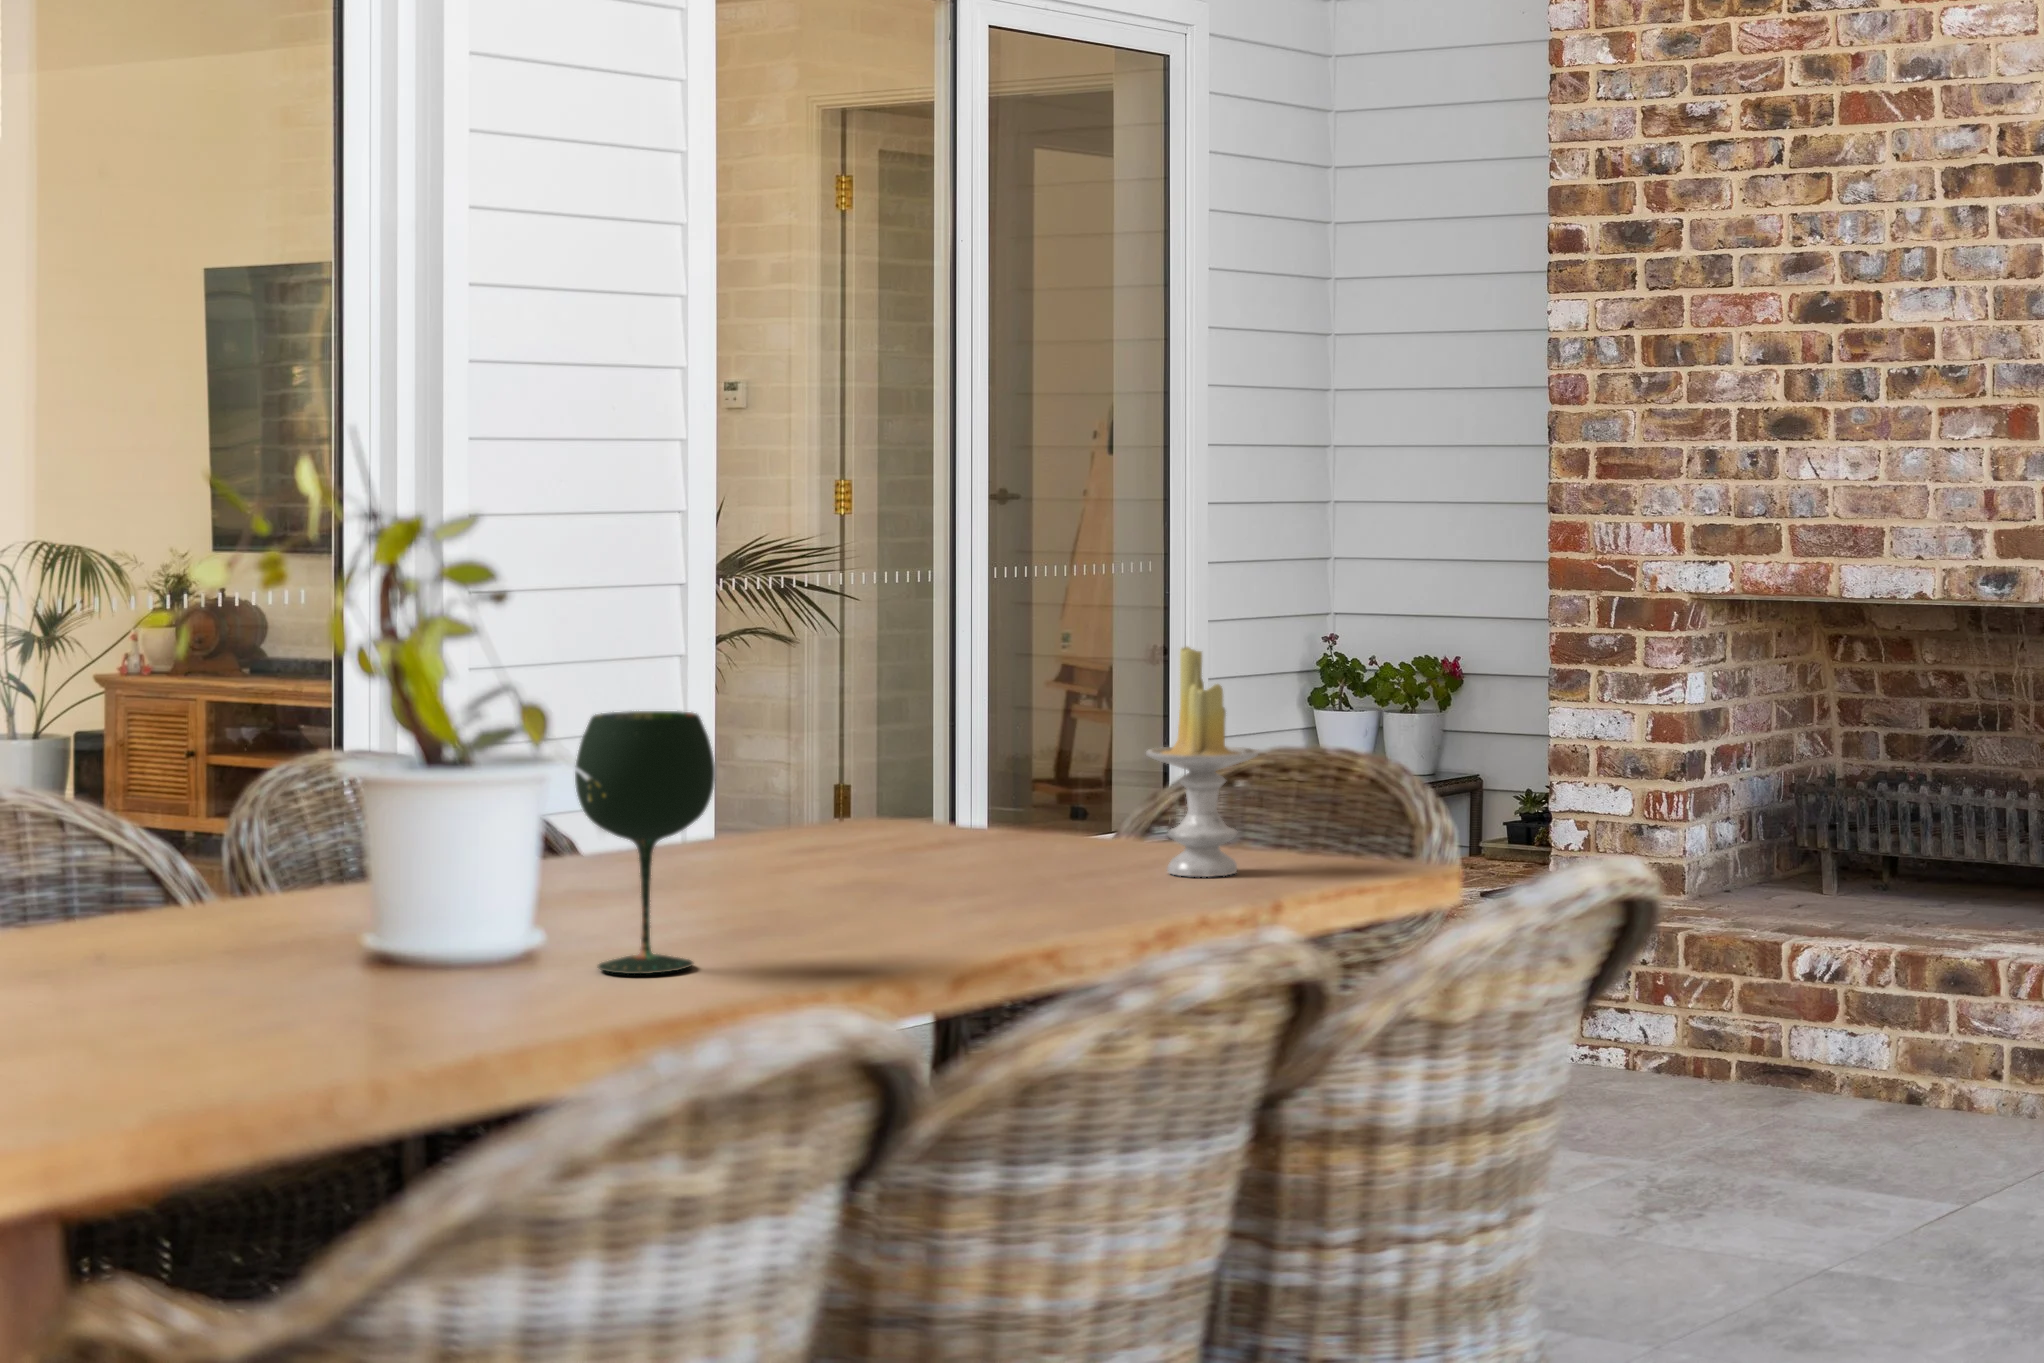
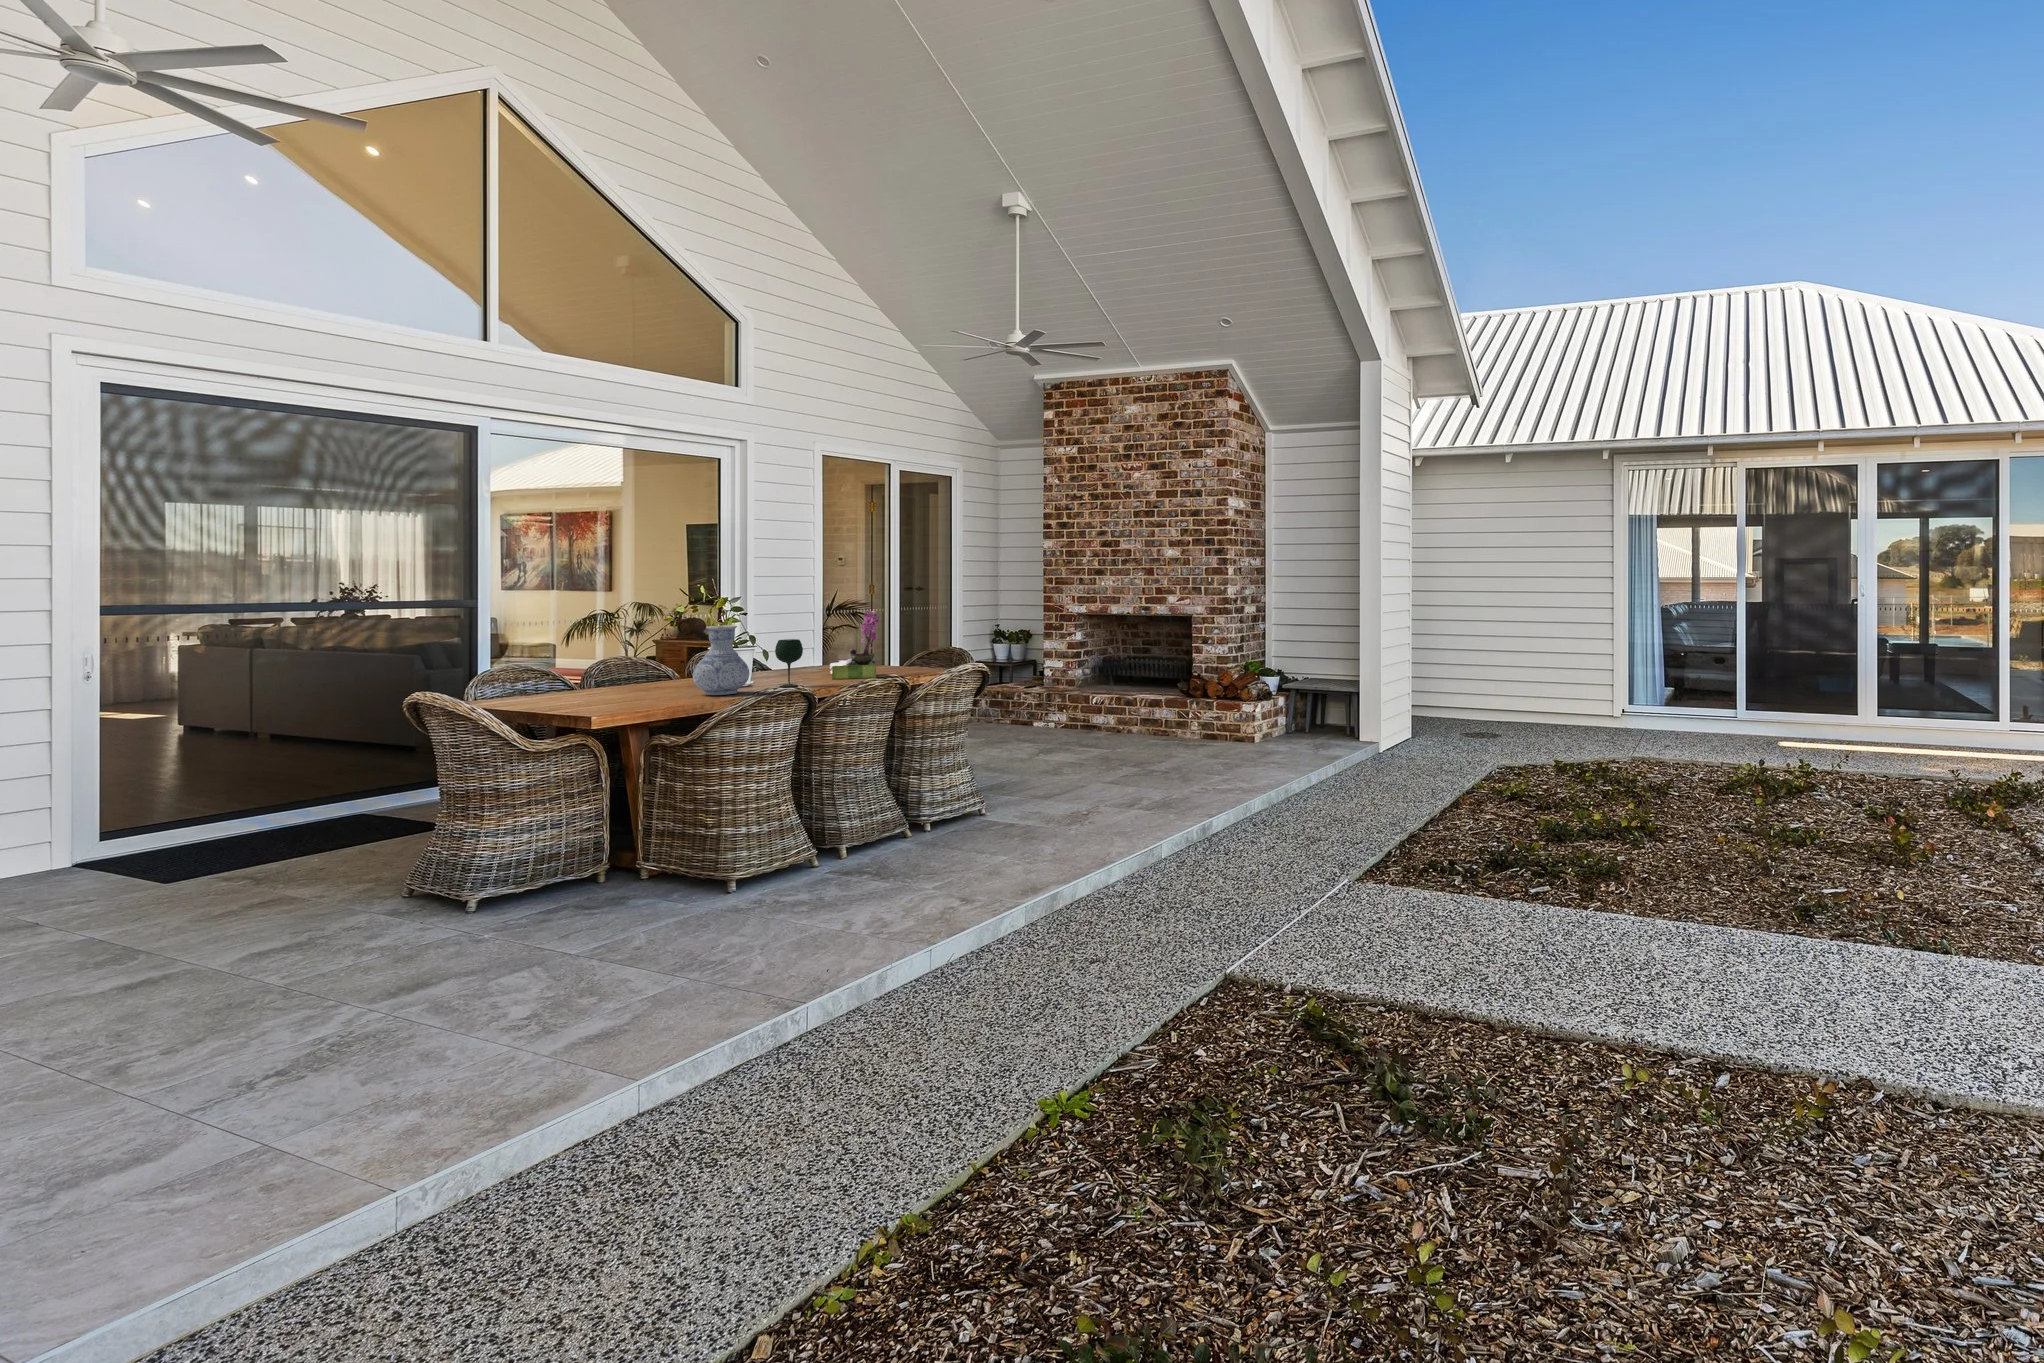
flower arrangement: none [828,557,1079,915] -> present [830,610,882,679]
vase: none [137,632,440,1040] -> present [693,625,749,695]
candle: present [1146,647,1259,877] -> none [900,627,925,673]

